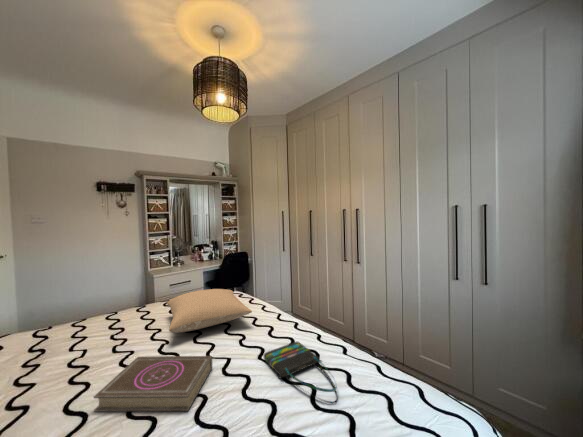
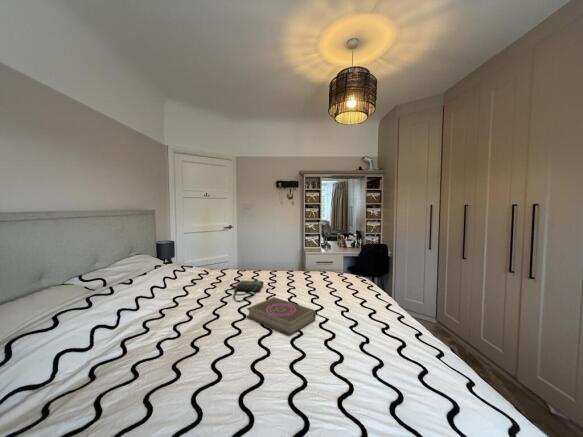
pillow: present [167,289,252,332] -> none [296,266,360,294]
tote bag: present [264,342,337,404] -> present [232,281,264,302]

